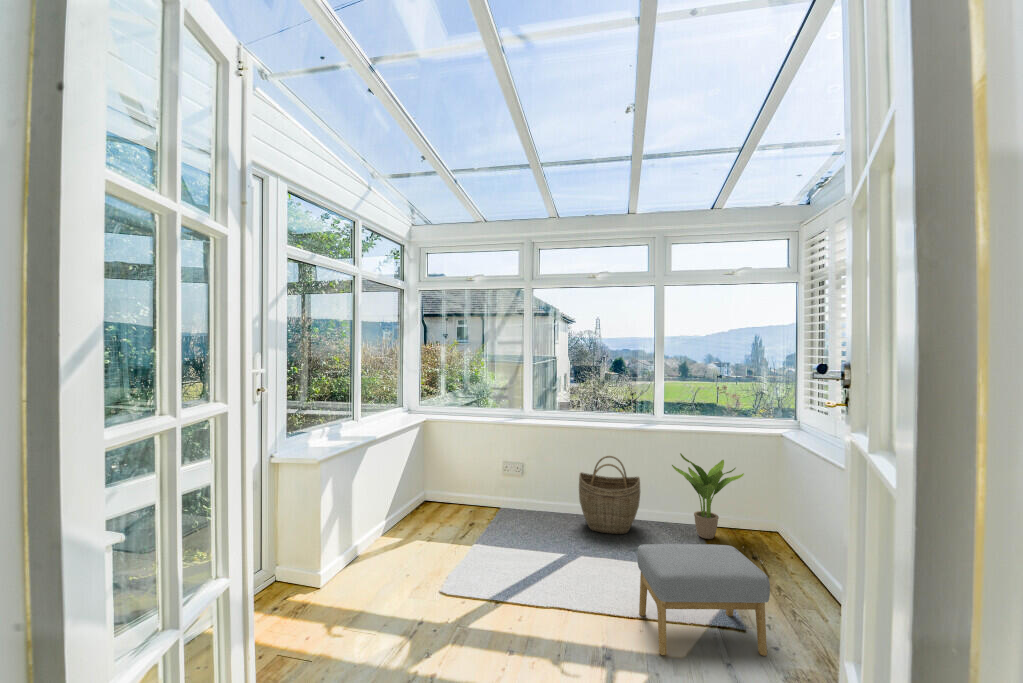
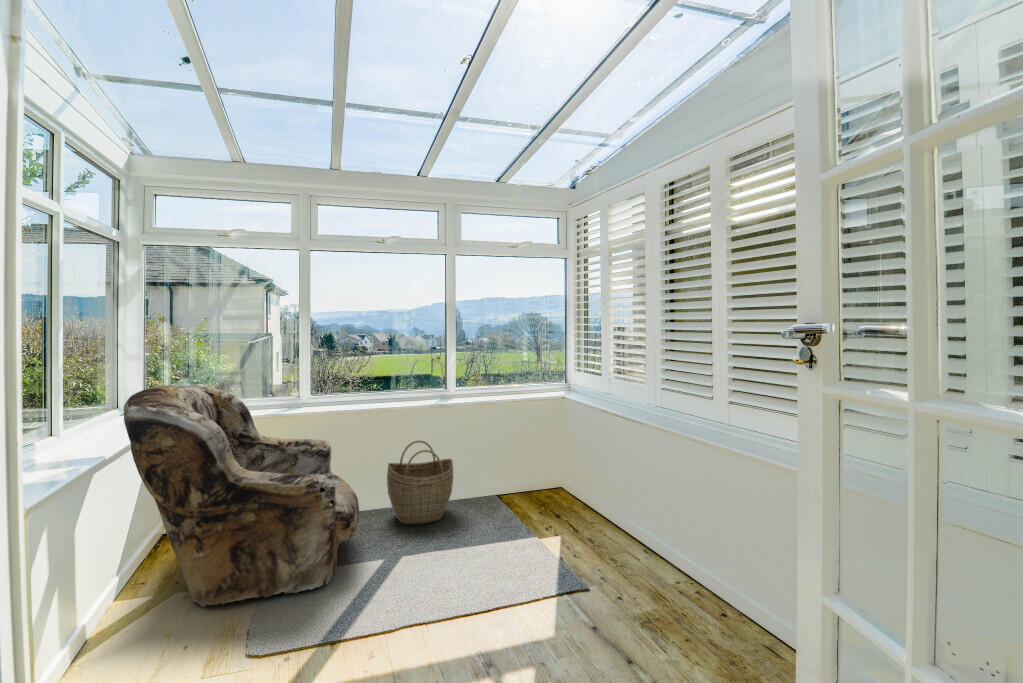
armchair: none [390,393,548,560] -> present [124,384,359,607]
potted plant: present [672,453,744,539] -> none [480,430,542,508]
footstool: present [637,544,770,656] -> none [491,514,613,639]

